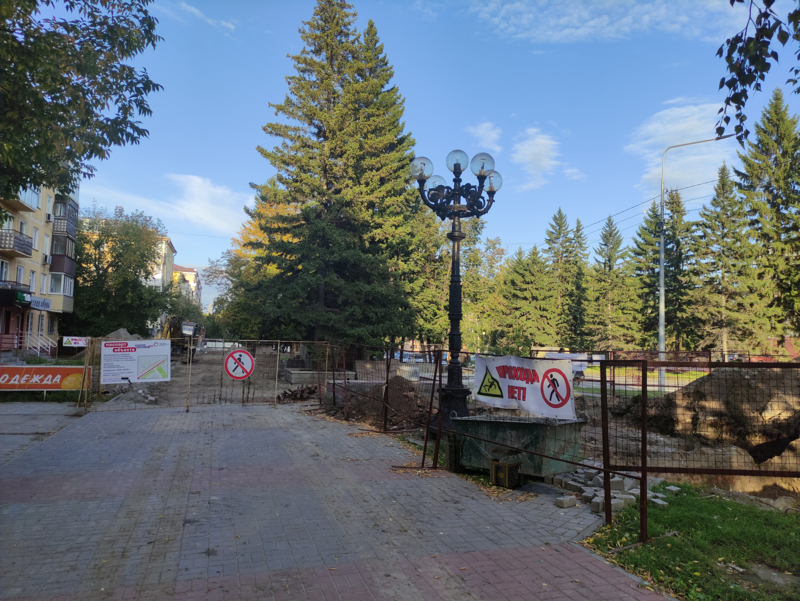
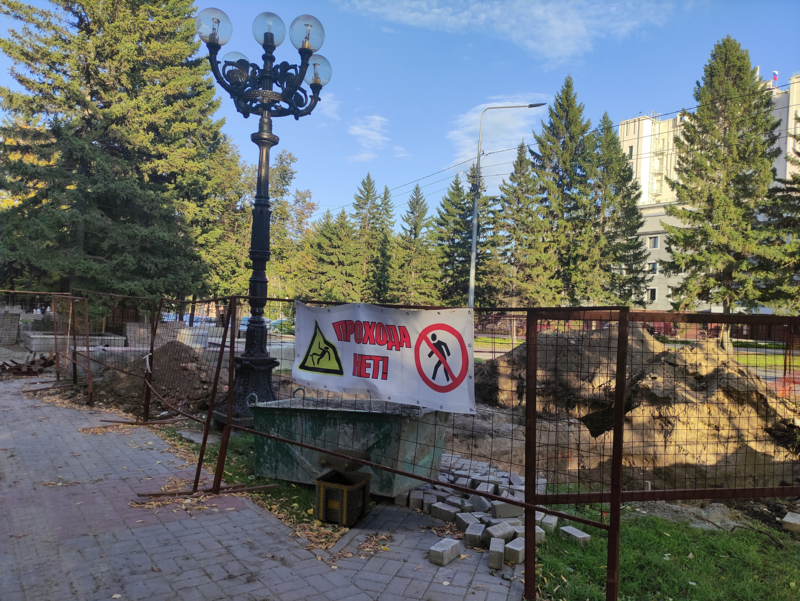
waste bin: present [443,434,468,473] -> none [233,433,280,502]

